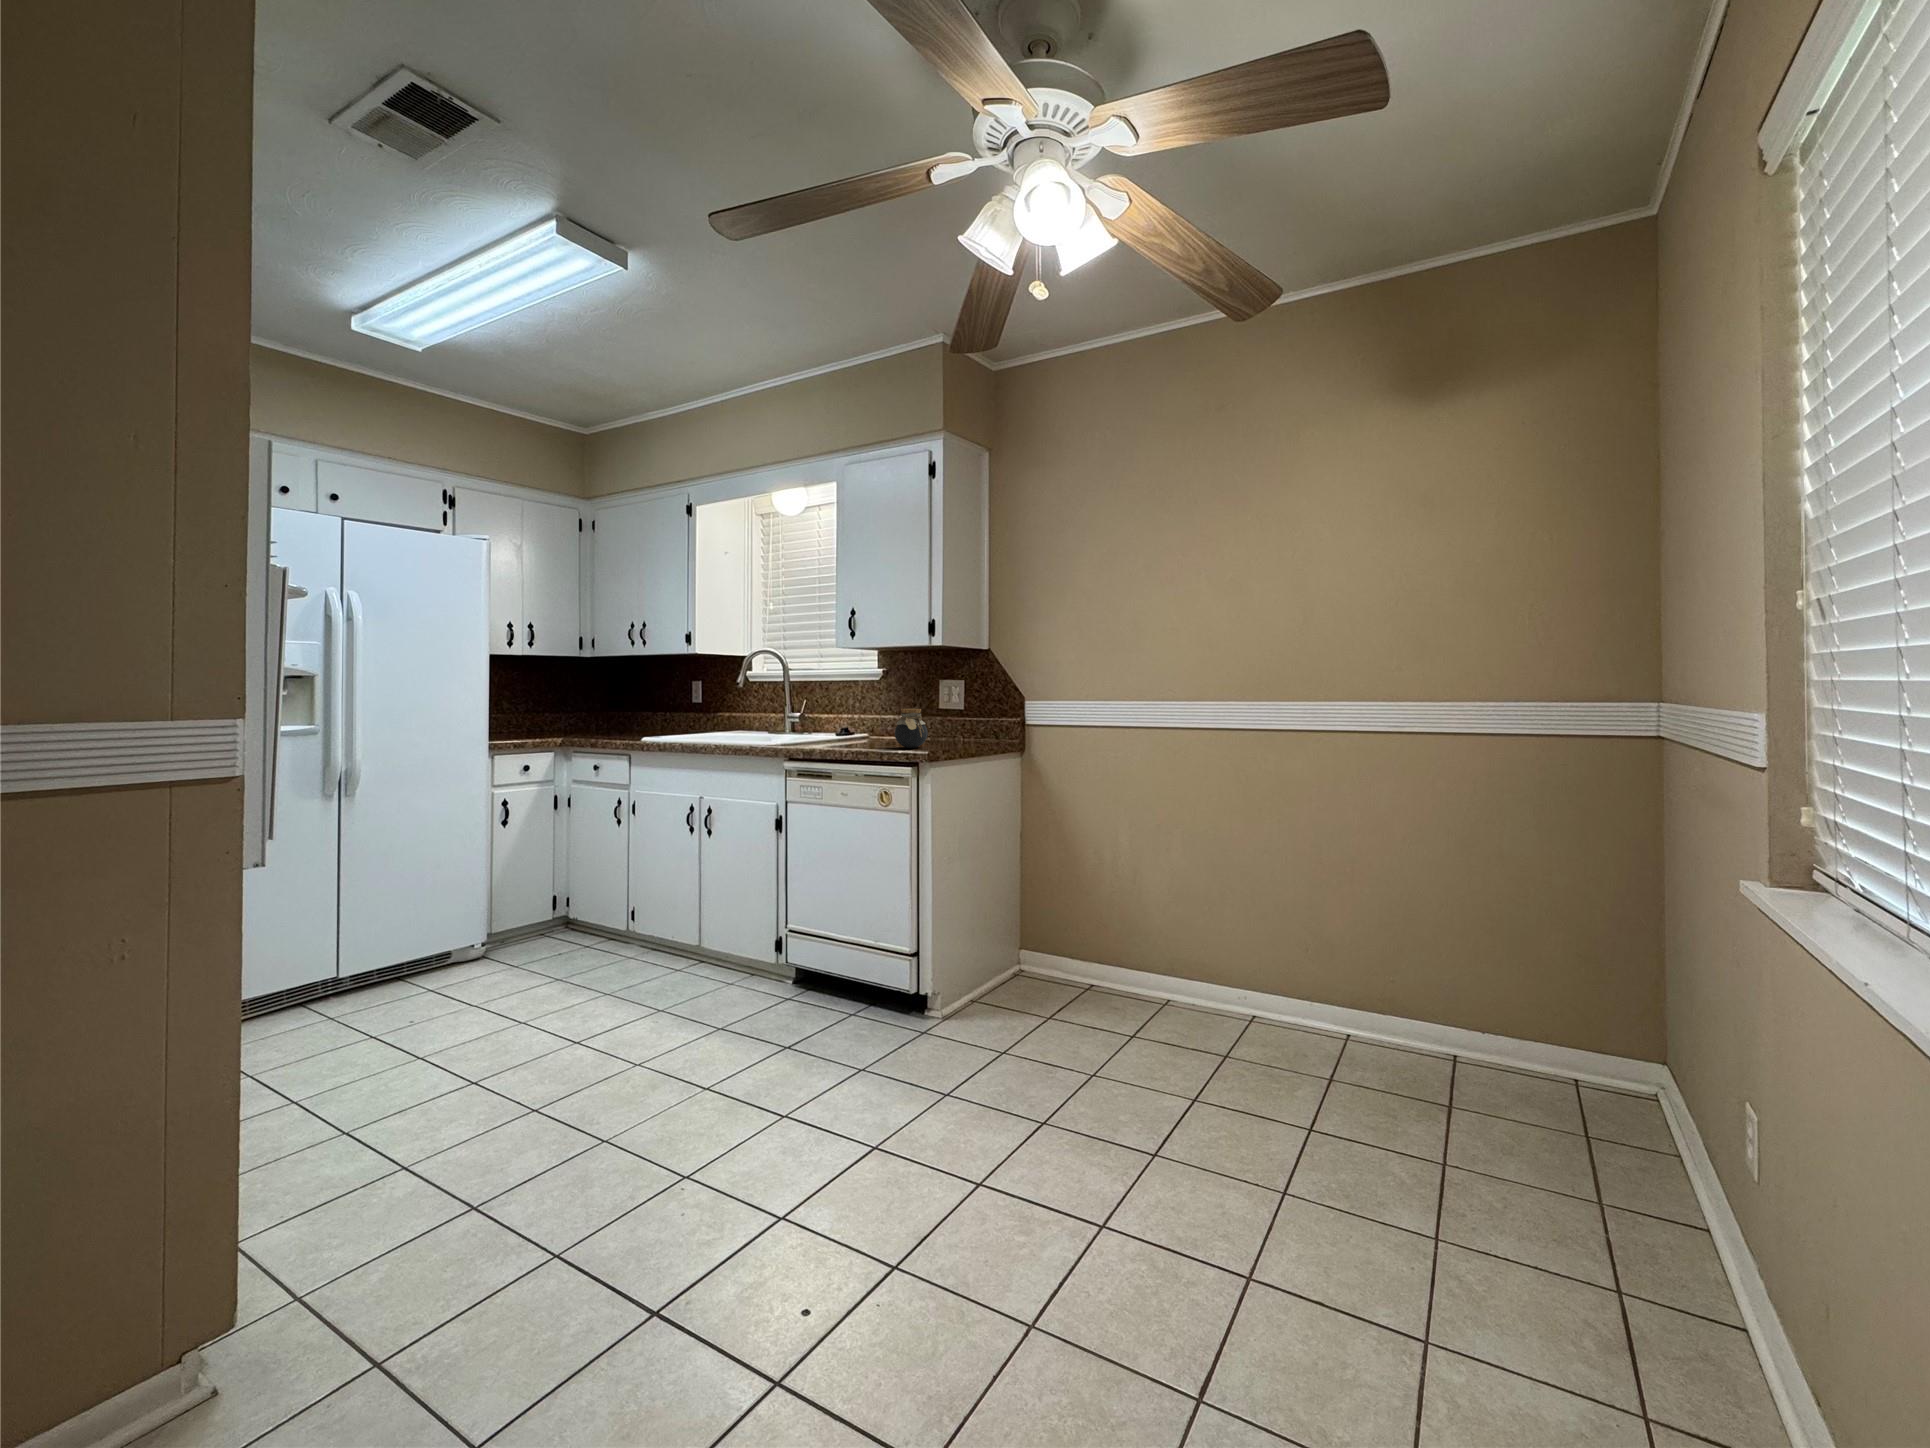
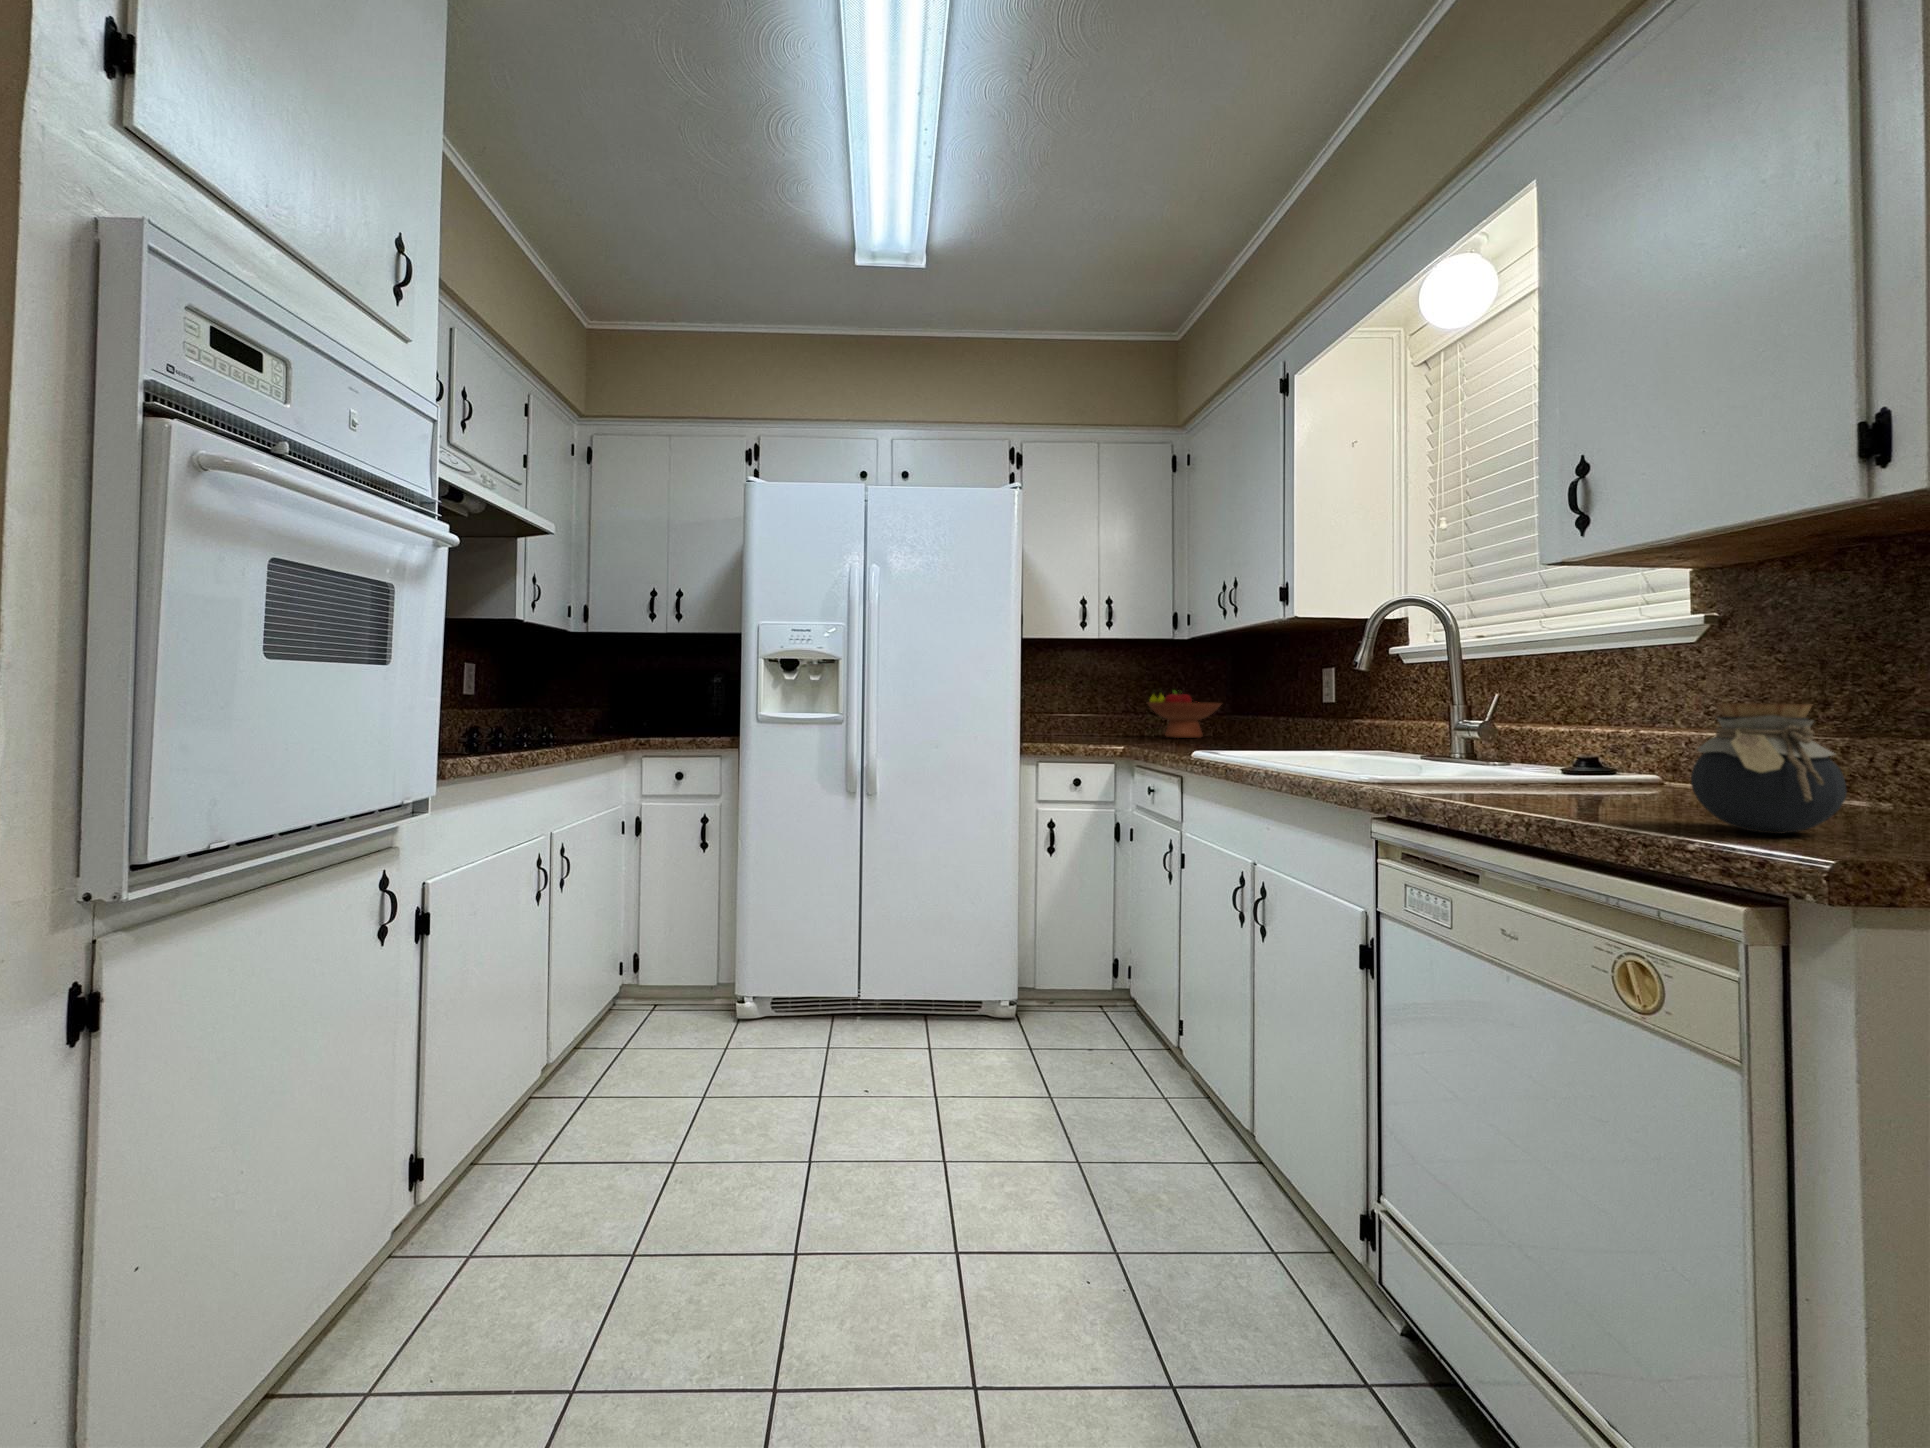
fruit bowl: none [547,694,610,731] -> present [1148,689,1221,738]

